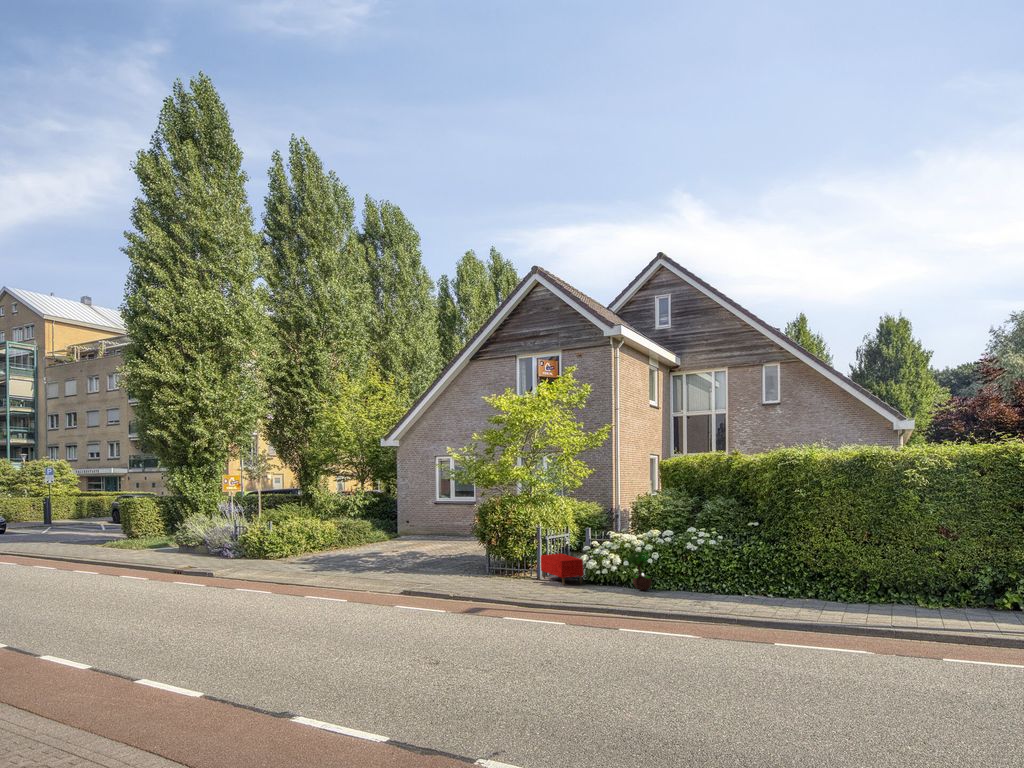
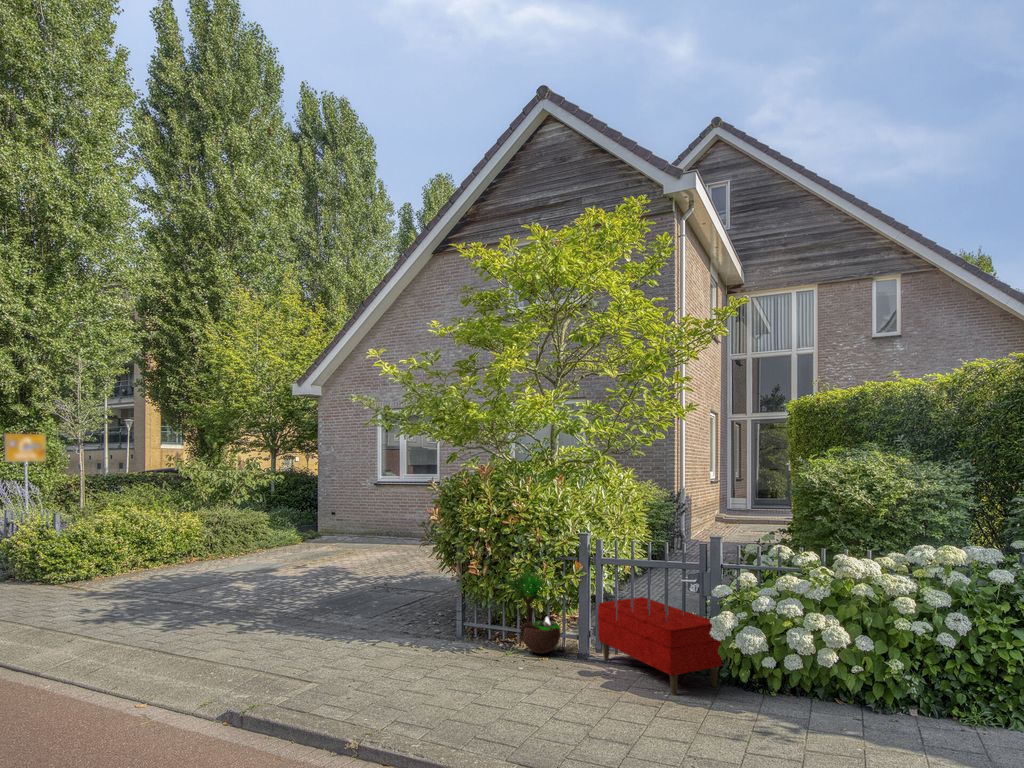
potted tree: present [628,551,652,590] -> present [505,570,560,654]

